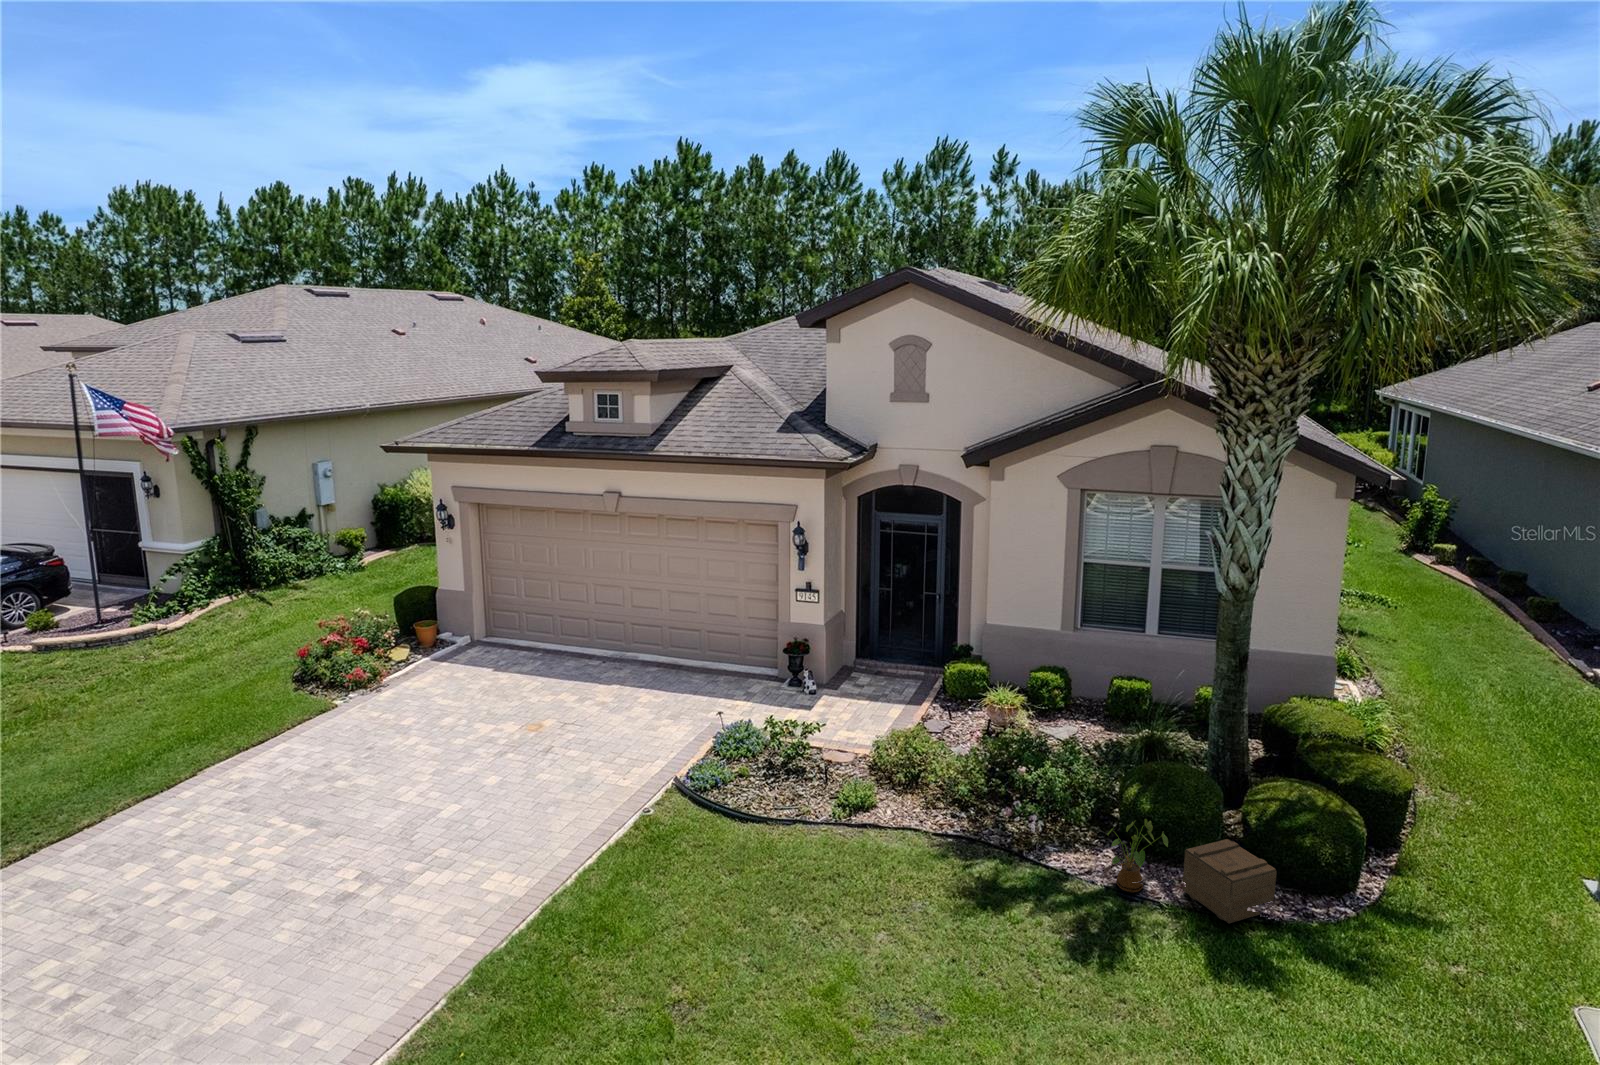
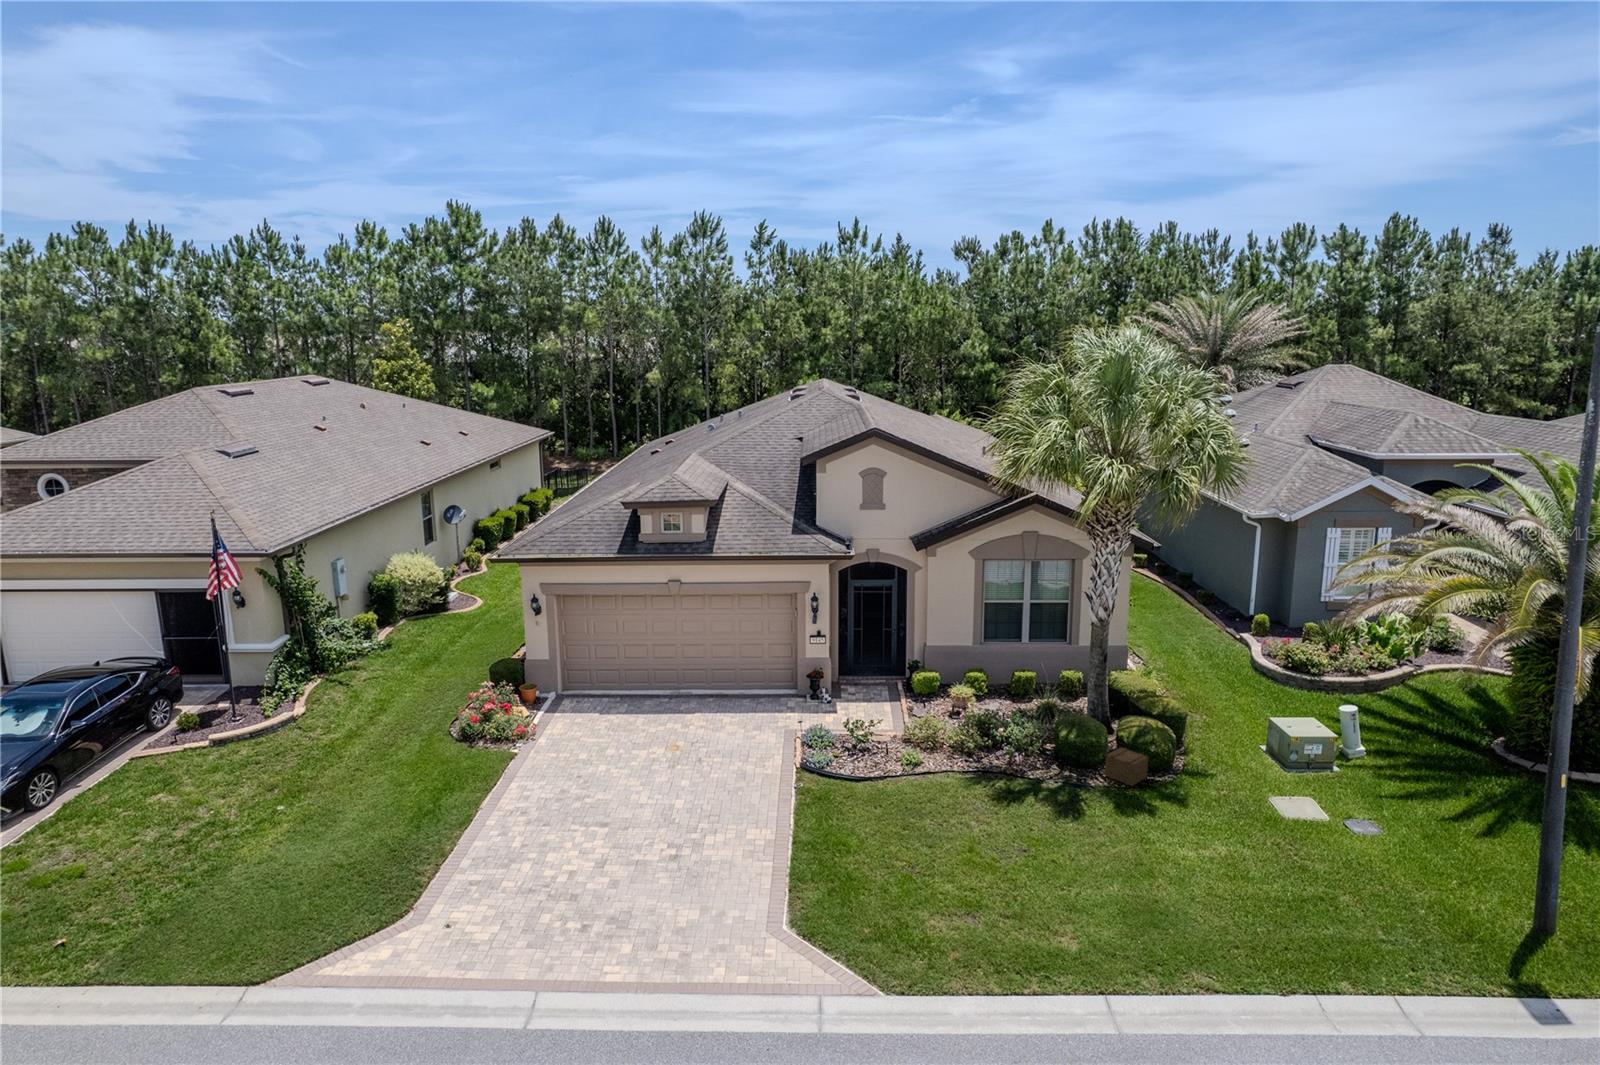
house plant: present [1107,819,1168,892] -> none [1069,743,1099,781]

